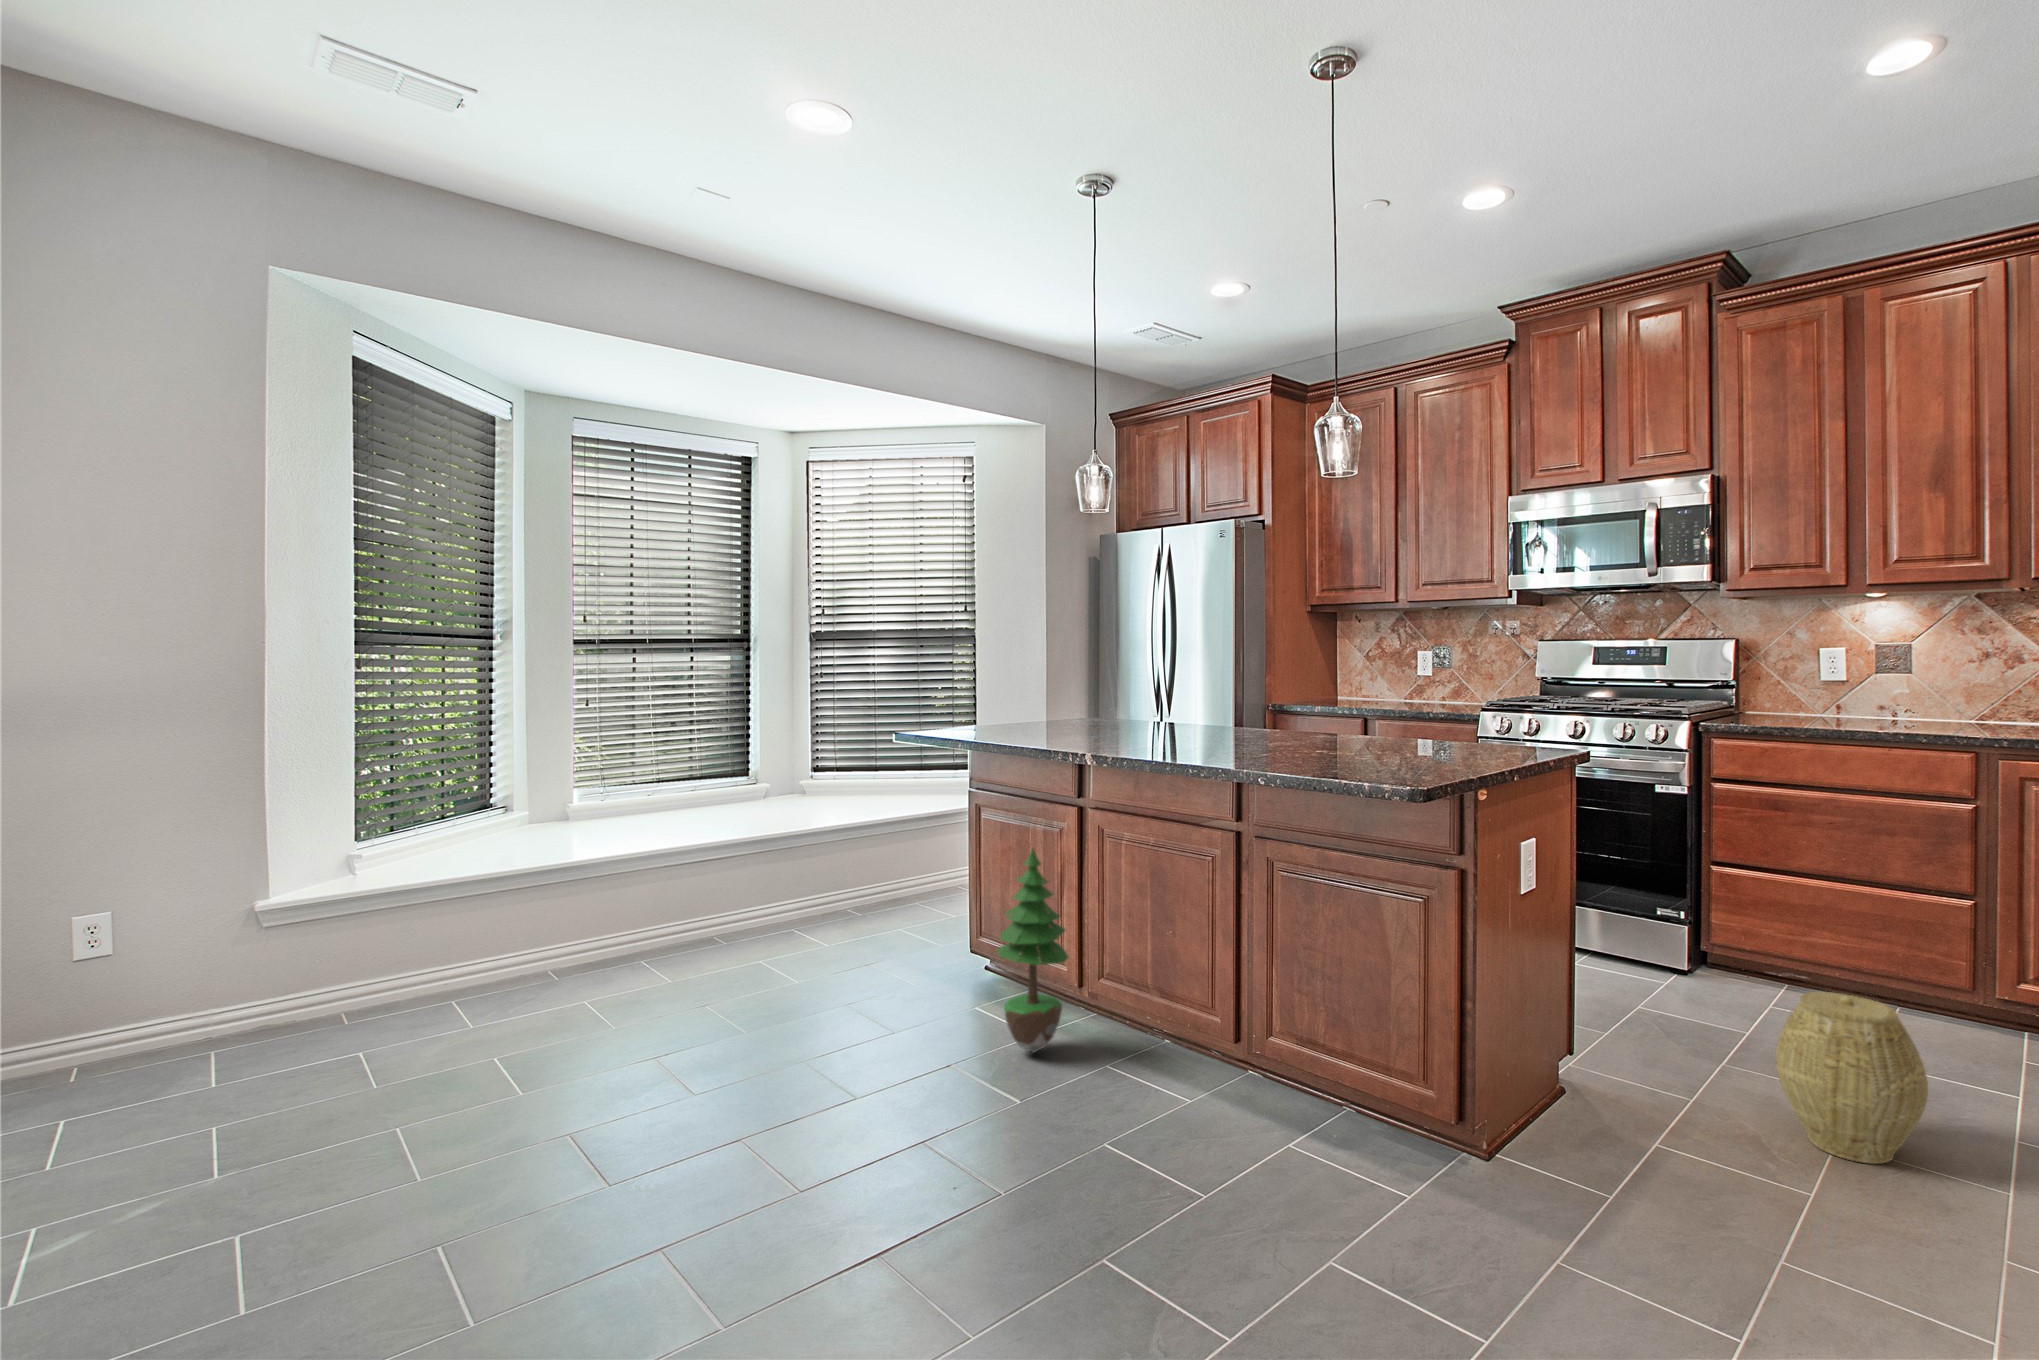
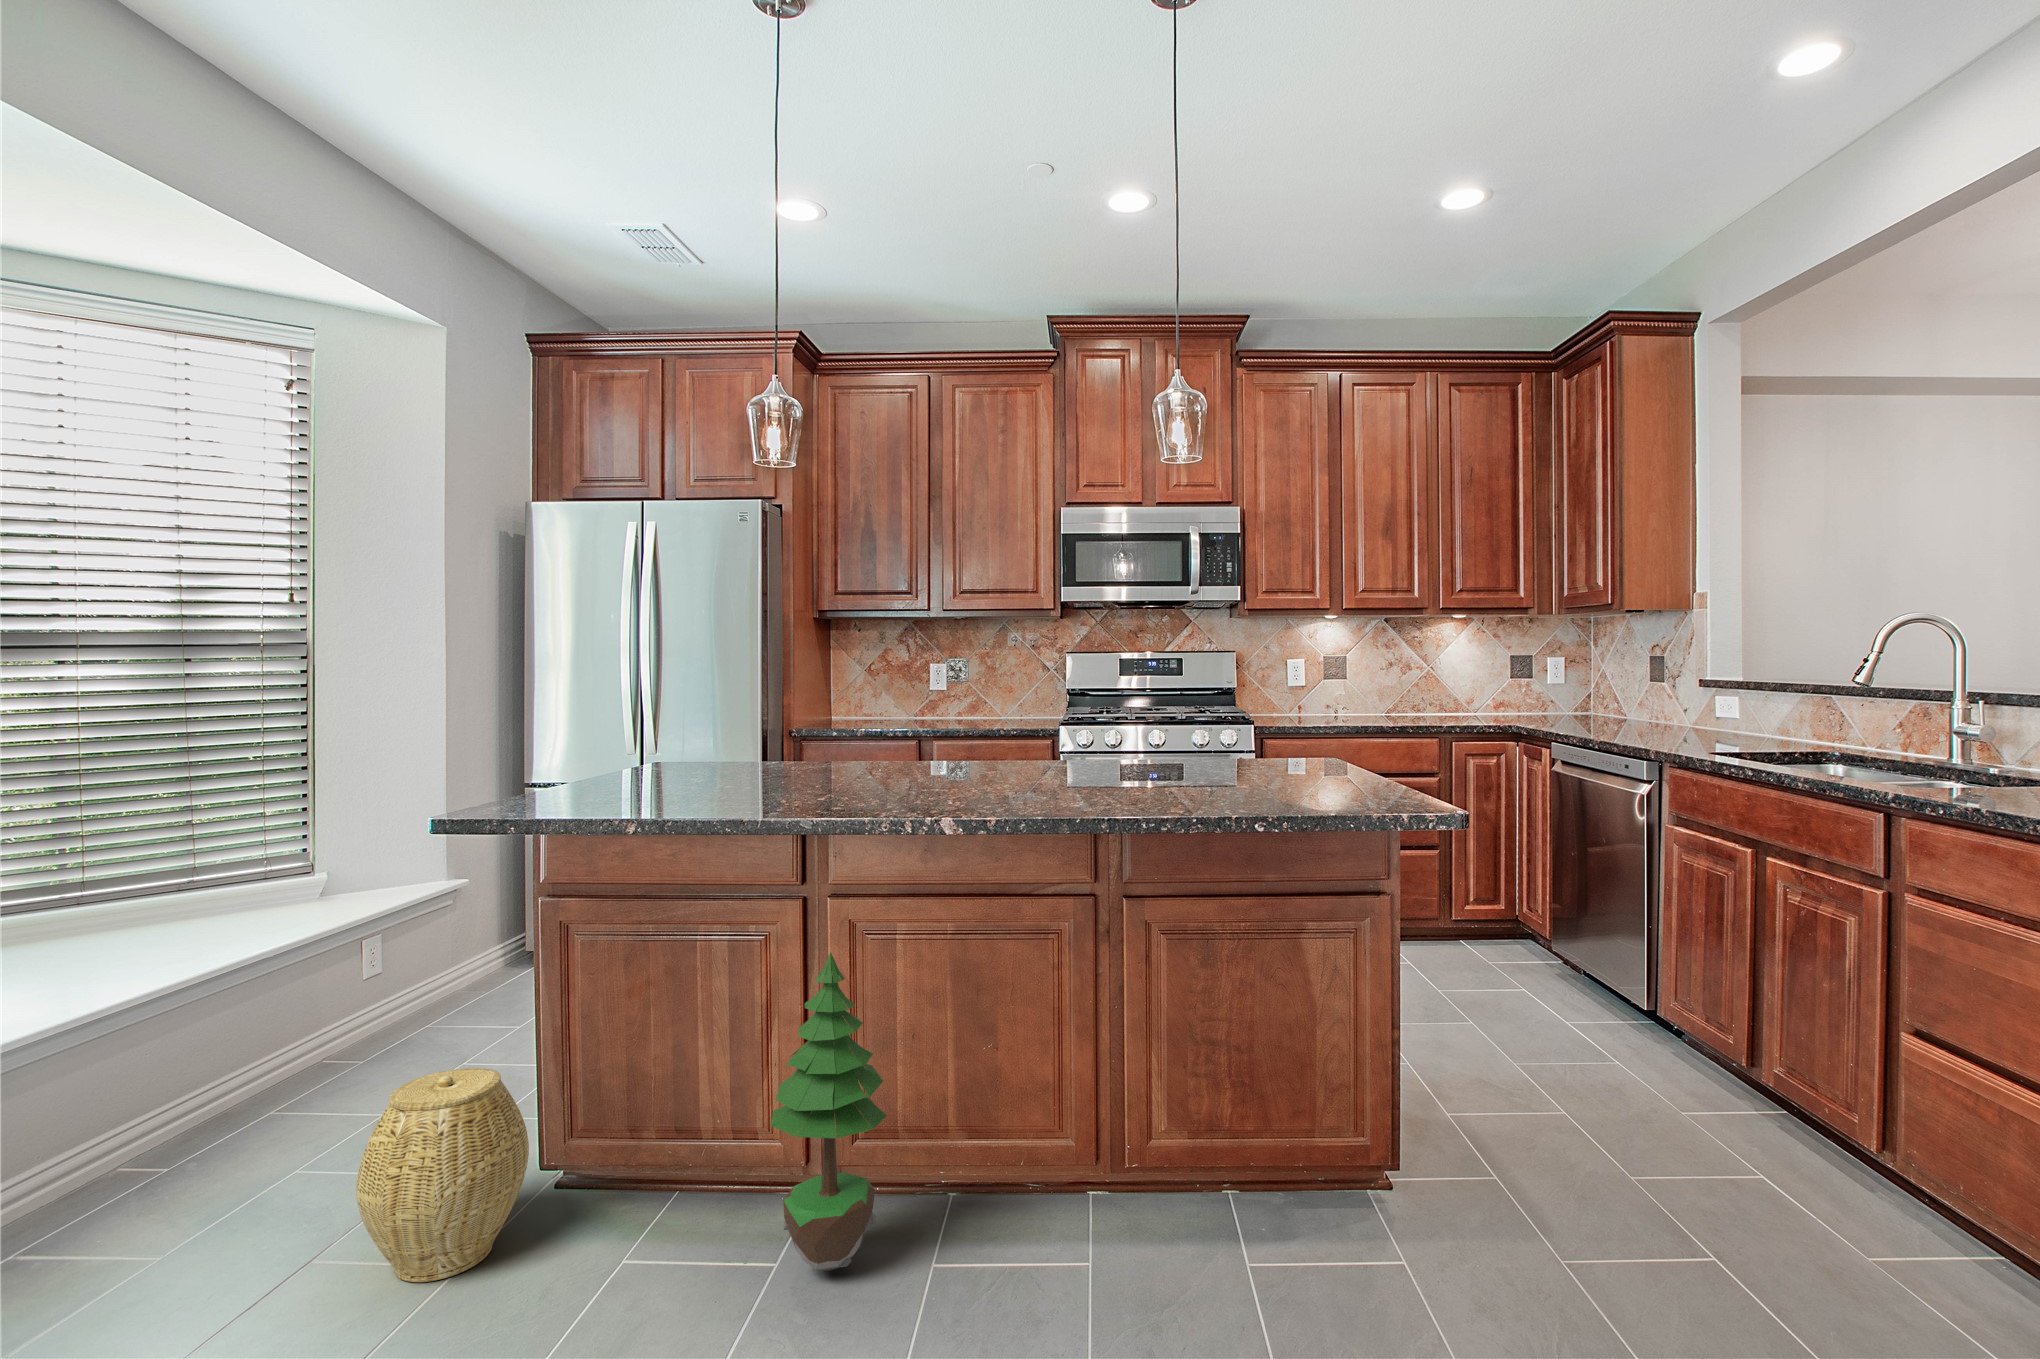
woven basket: present [1776,992,1928,1164] -> present [356,1068,529,1282]

